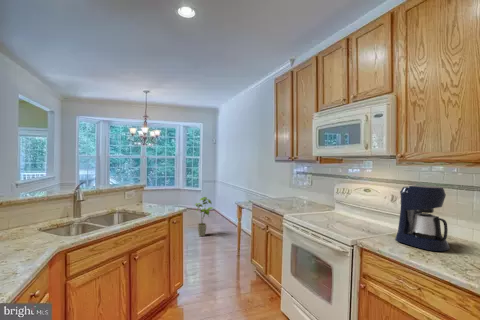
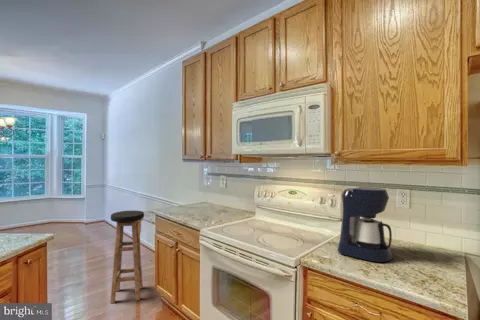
house plant: present [196,197,212,236] -> none [73,208,103,259]
bar stool: none [218,200,243,270] -> present [110,210,144,304]

